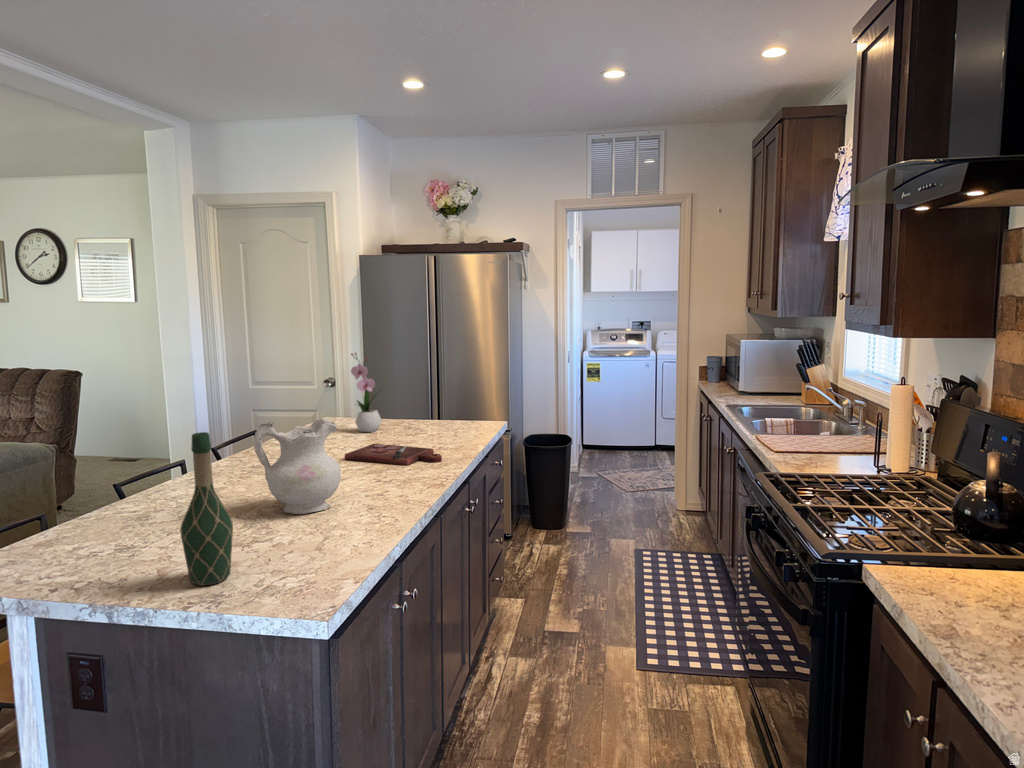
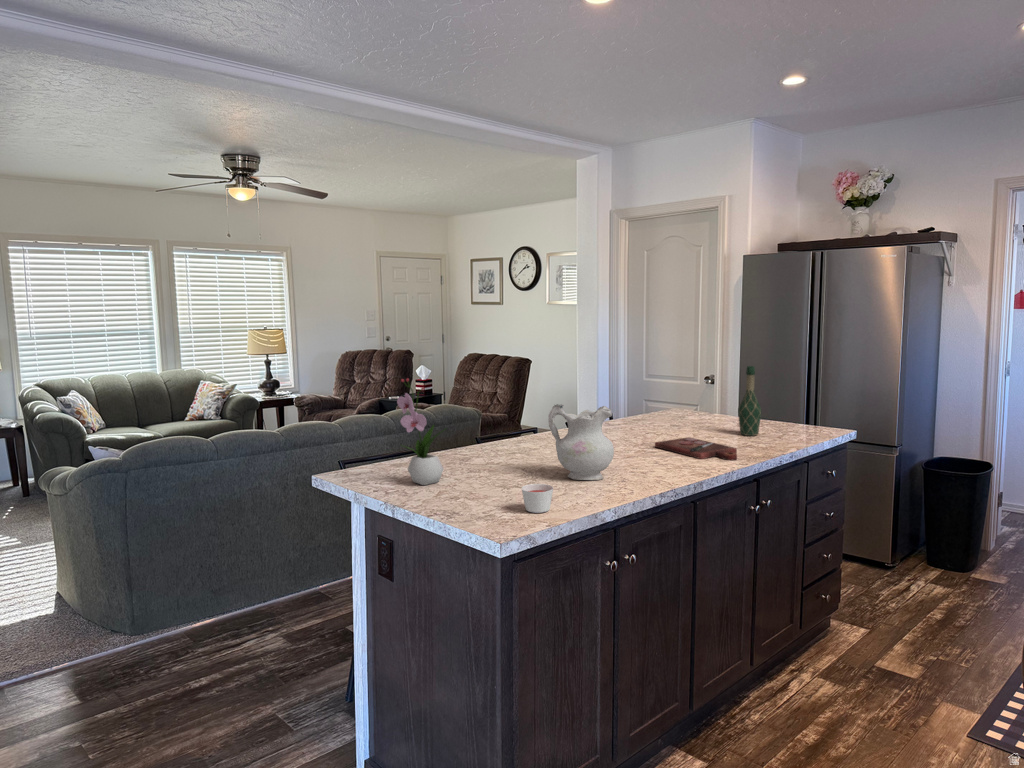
flower arrangement: present [351,353,382,432] -> present [397,378,445,485]
wine bottle: present [180,432,233,585] -> present [738,366,761,436]
candle: none [271,529,316,570] -> present [522,484,553,513]

